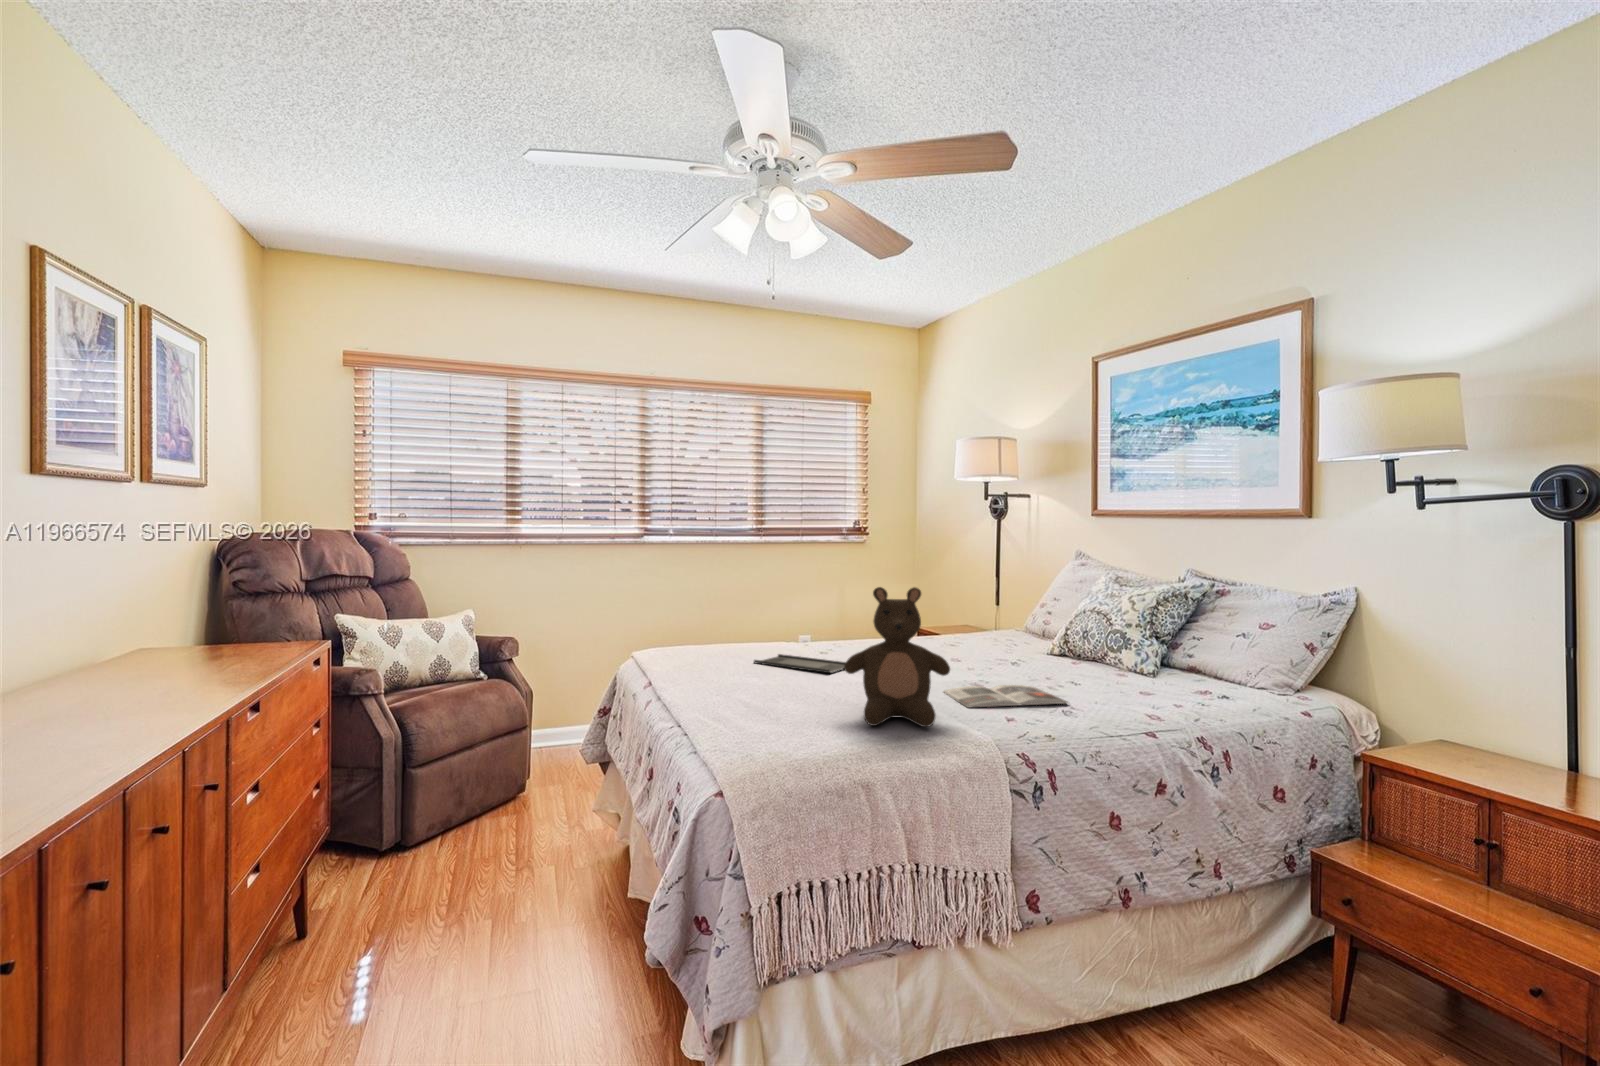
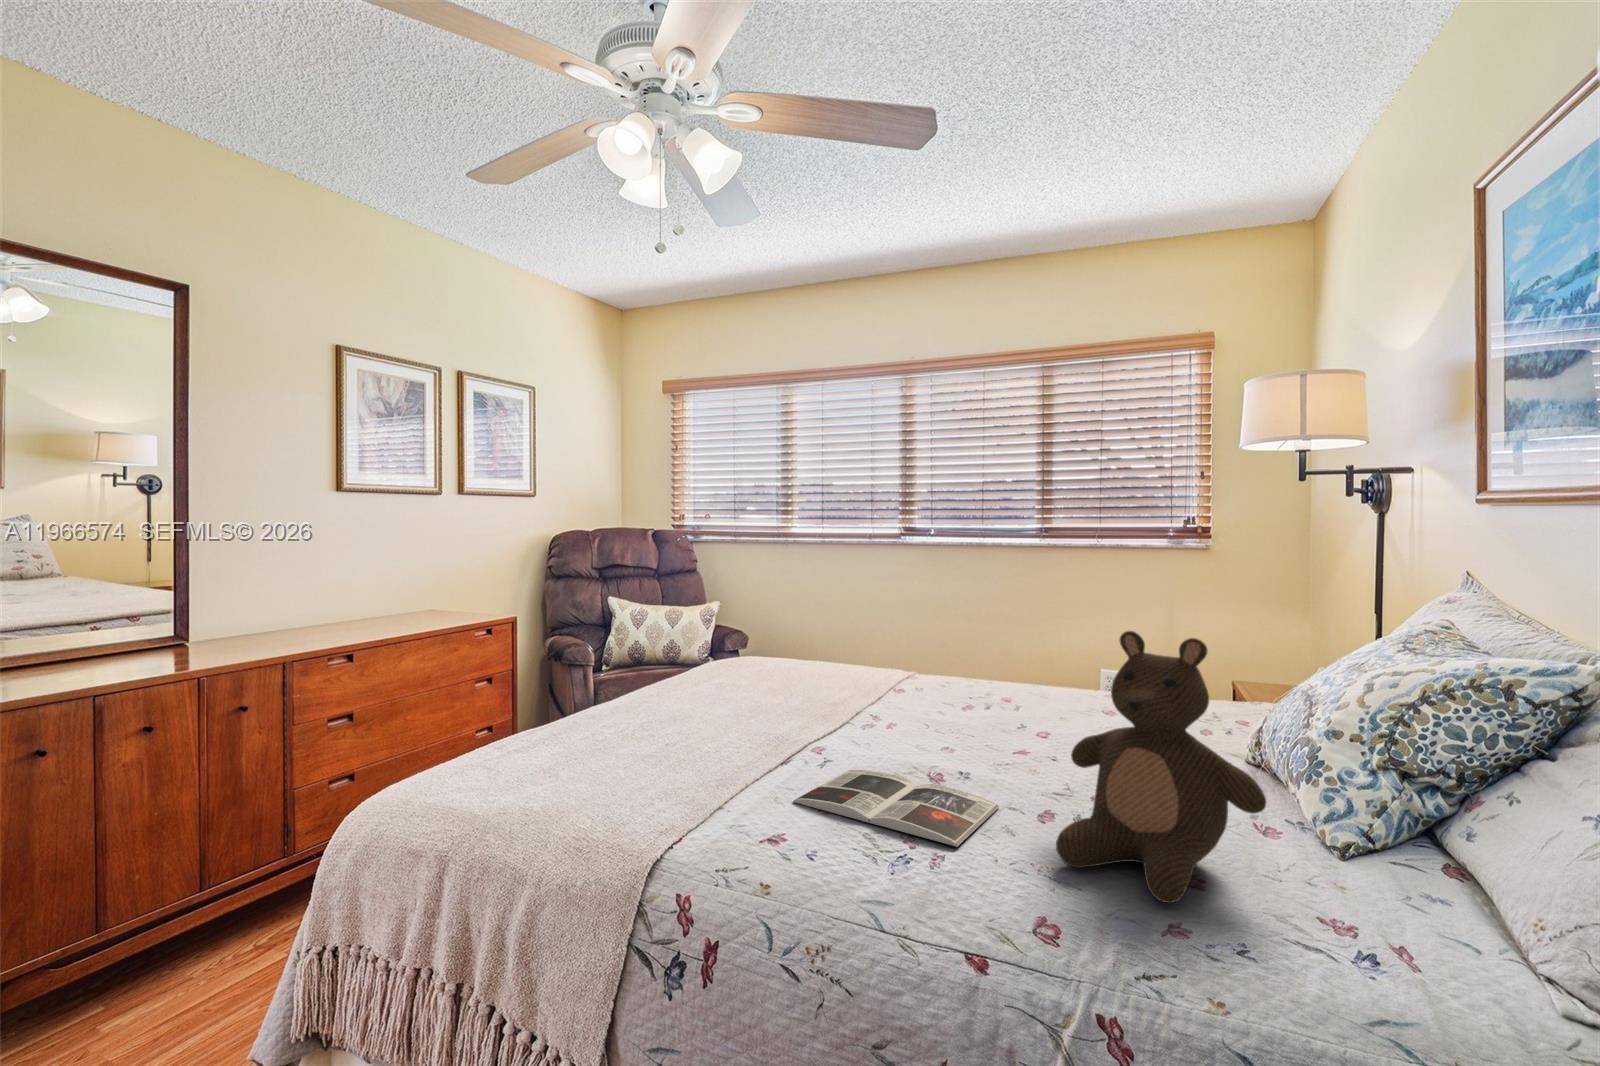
stuffed bear: present [844,587,950,727] -> present [1056,631,1266,903]
tray: present [754,654,845,673] -> none [782,681,861,714]

